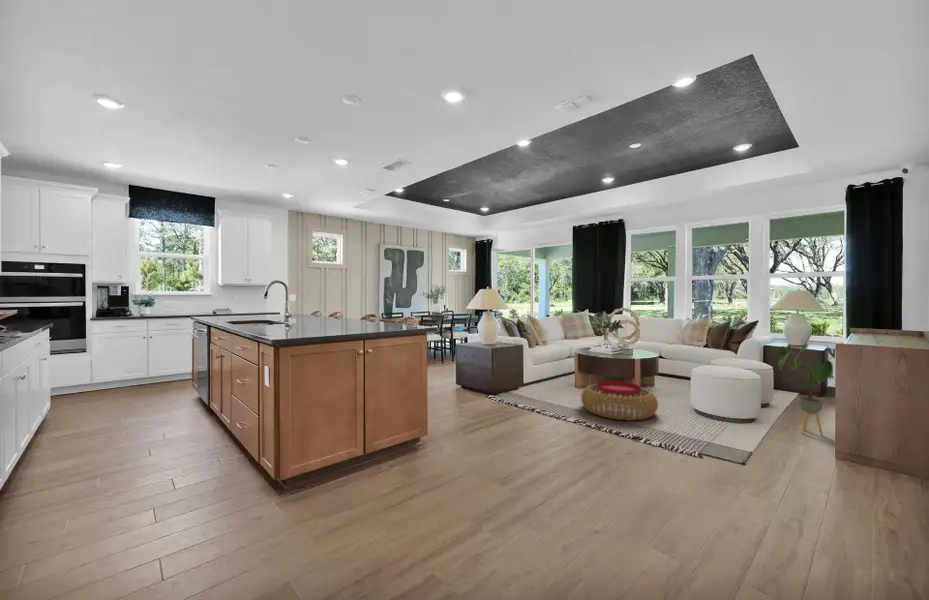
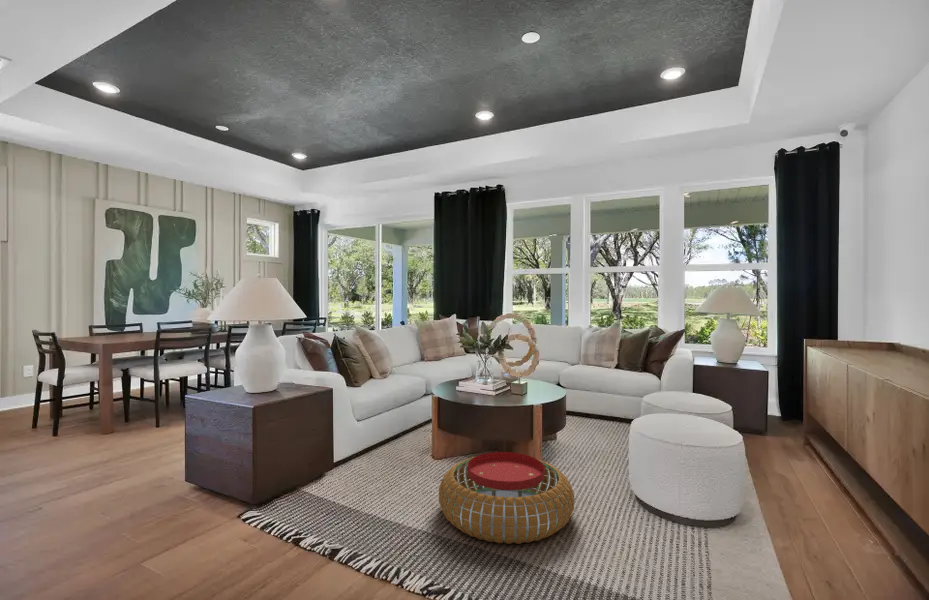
house plant: present [778,343,835,436] -> none [766,376,883,534]

